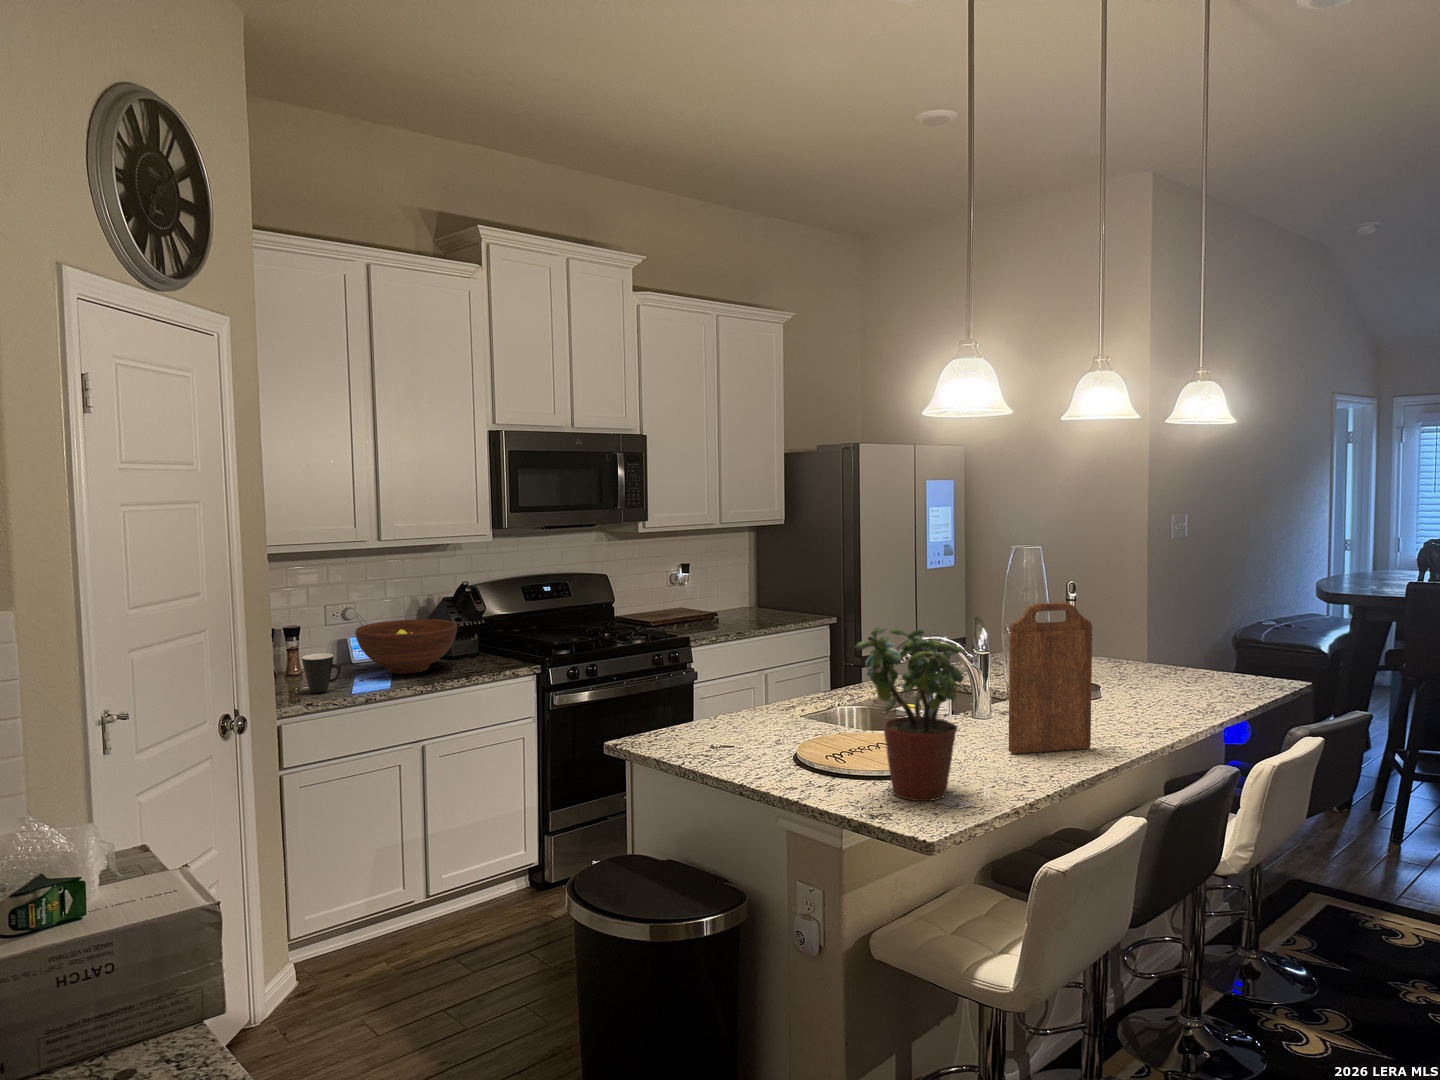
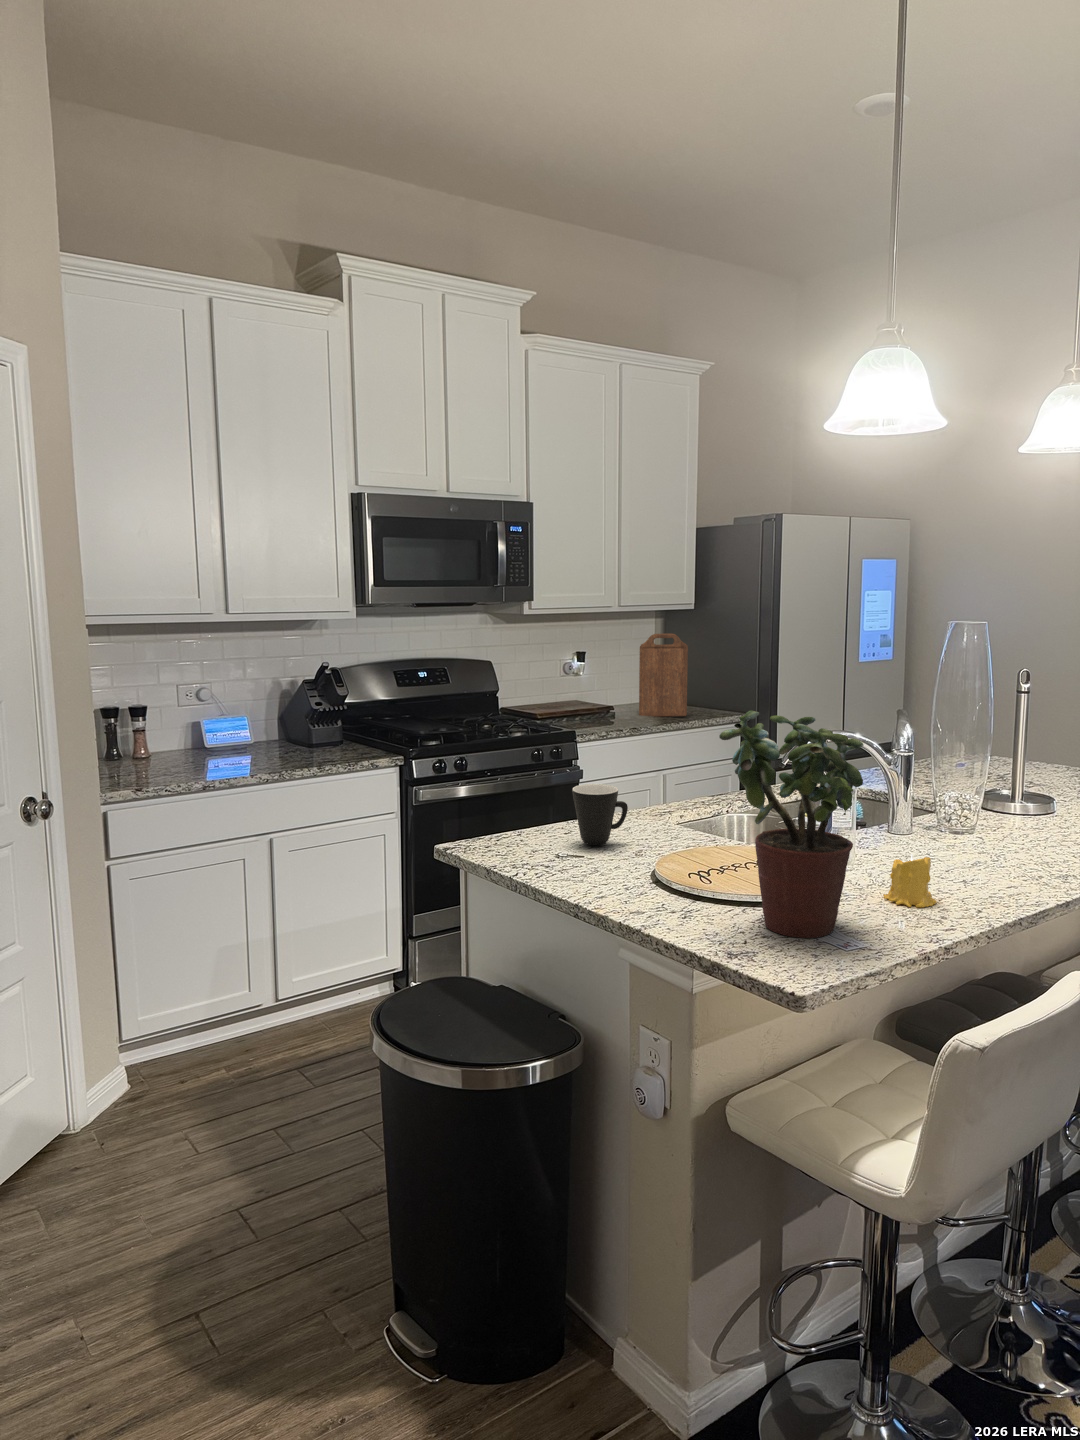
cutting board: present [1009,602,1092,753] -> present [639,634,688,717]
fruit bowl: present [355,619,457,674] -> none [201,702,312,761]
mug: present [302,654,341,693] -> present [572,784,628,845]
candle: none [978,732,1019,775] -> present [883,855,936,907]

